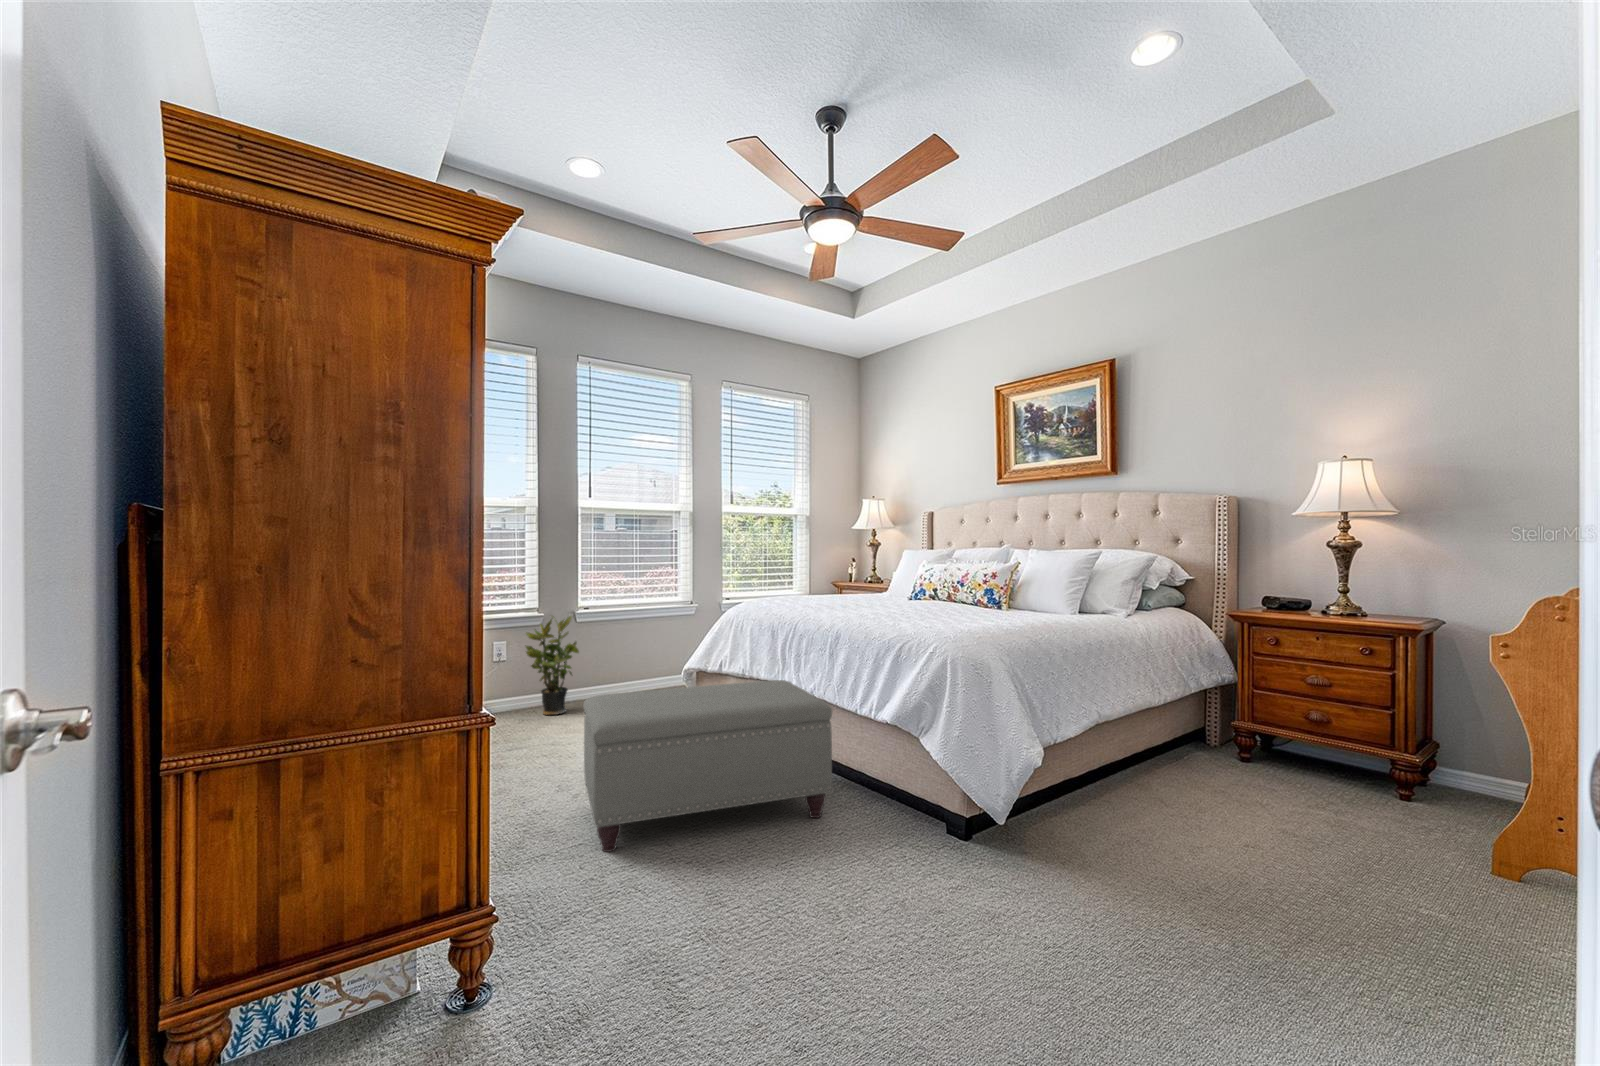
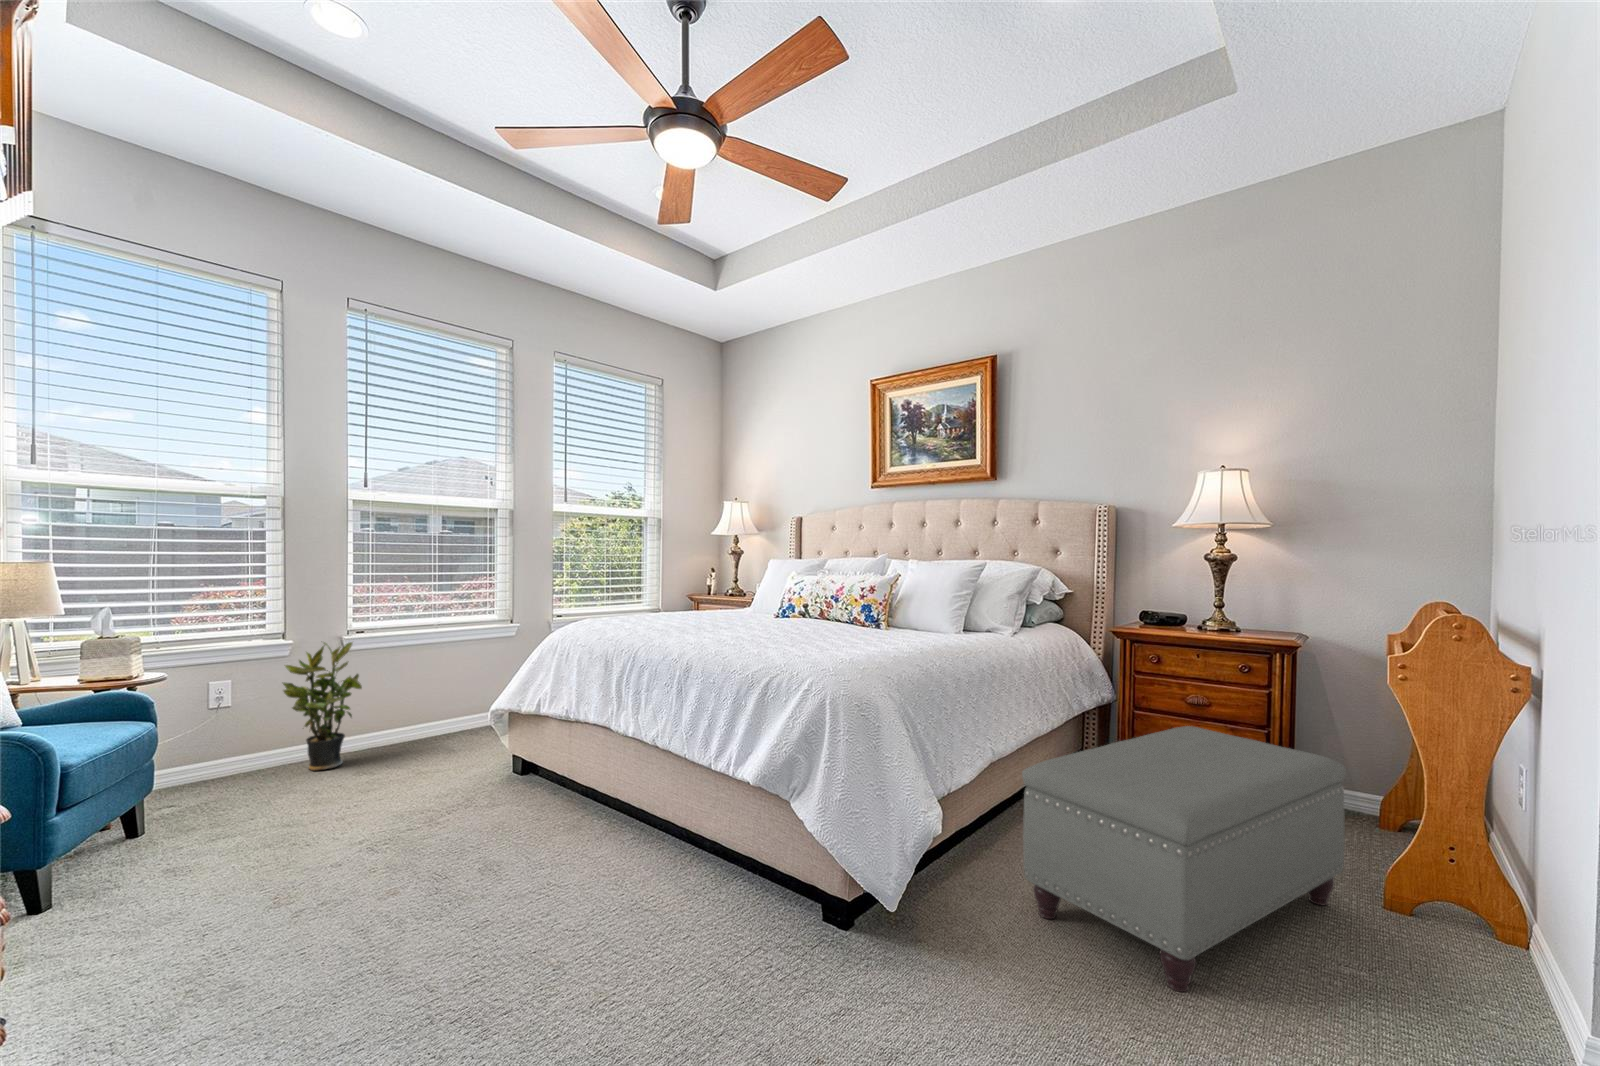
ottoman: present [583,680,832,852] -> present [1022,726,1346,992]

